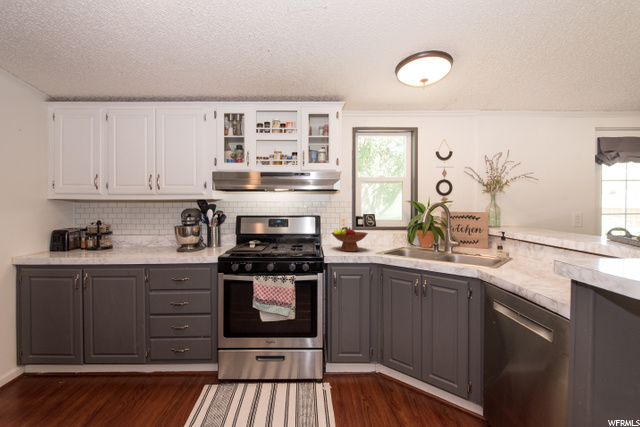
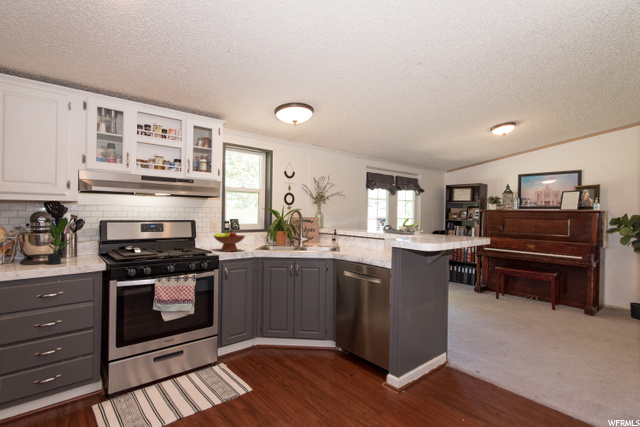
potted plant: none [183,213,207,253] -> present [47,217,72,264]

